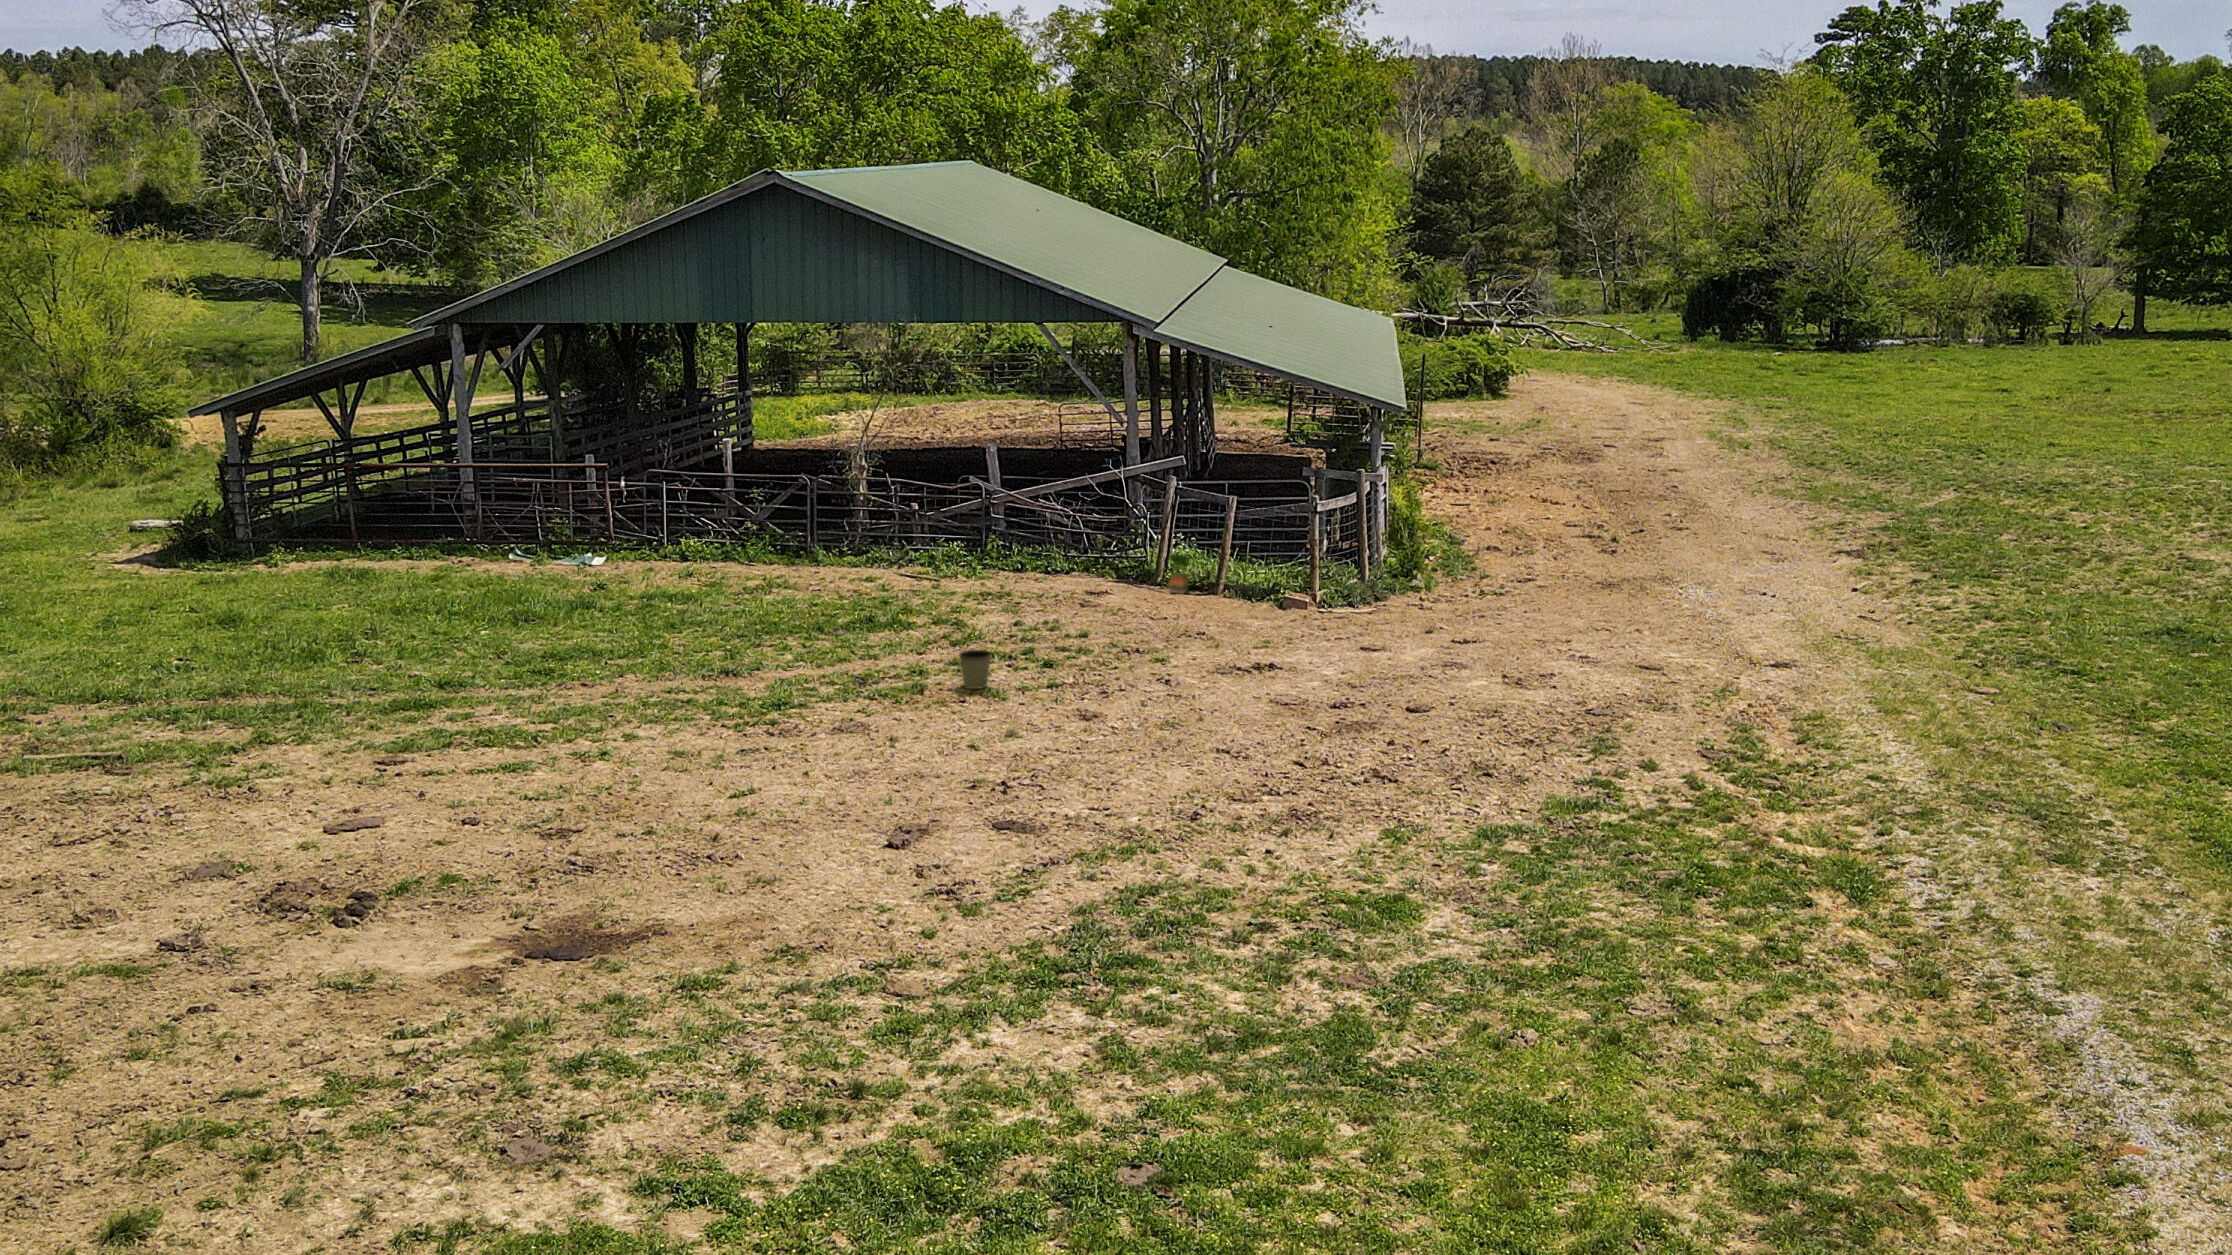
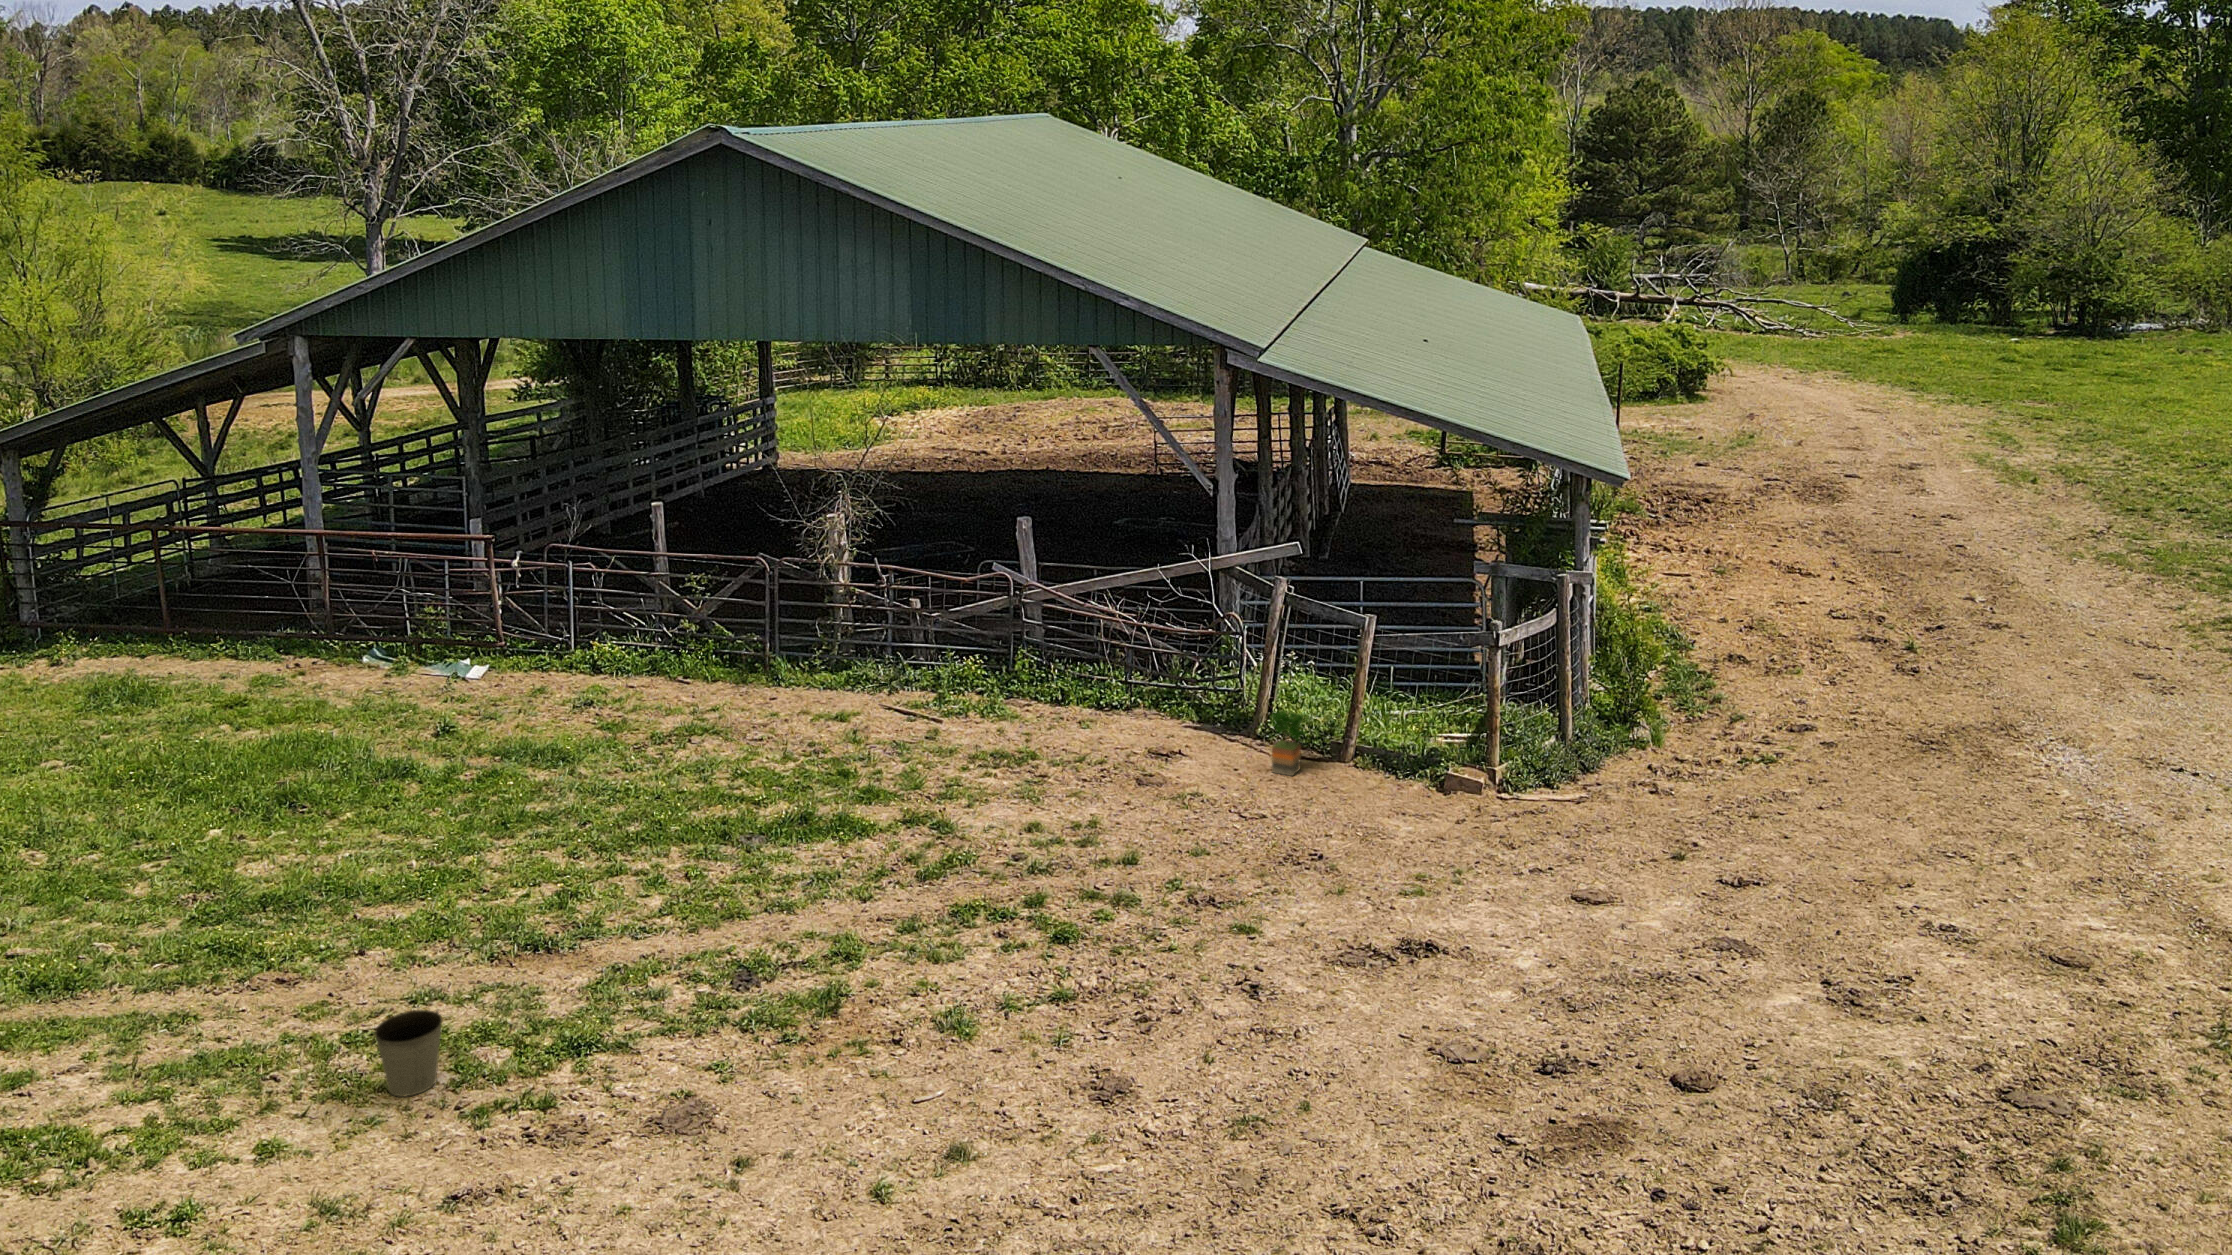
bucket: present [959,650,992,689] -> present [374,1010,443,1097]

